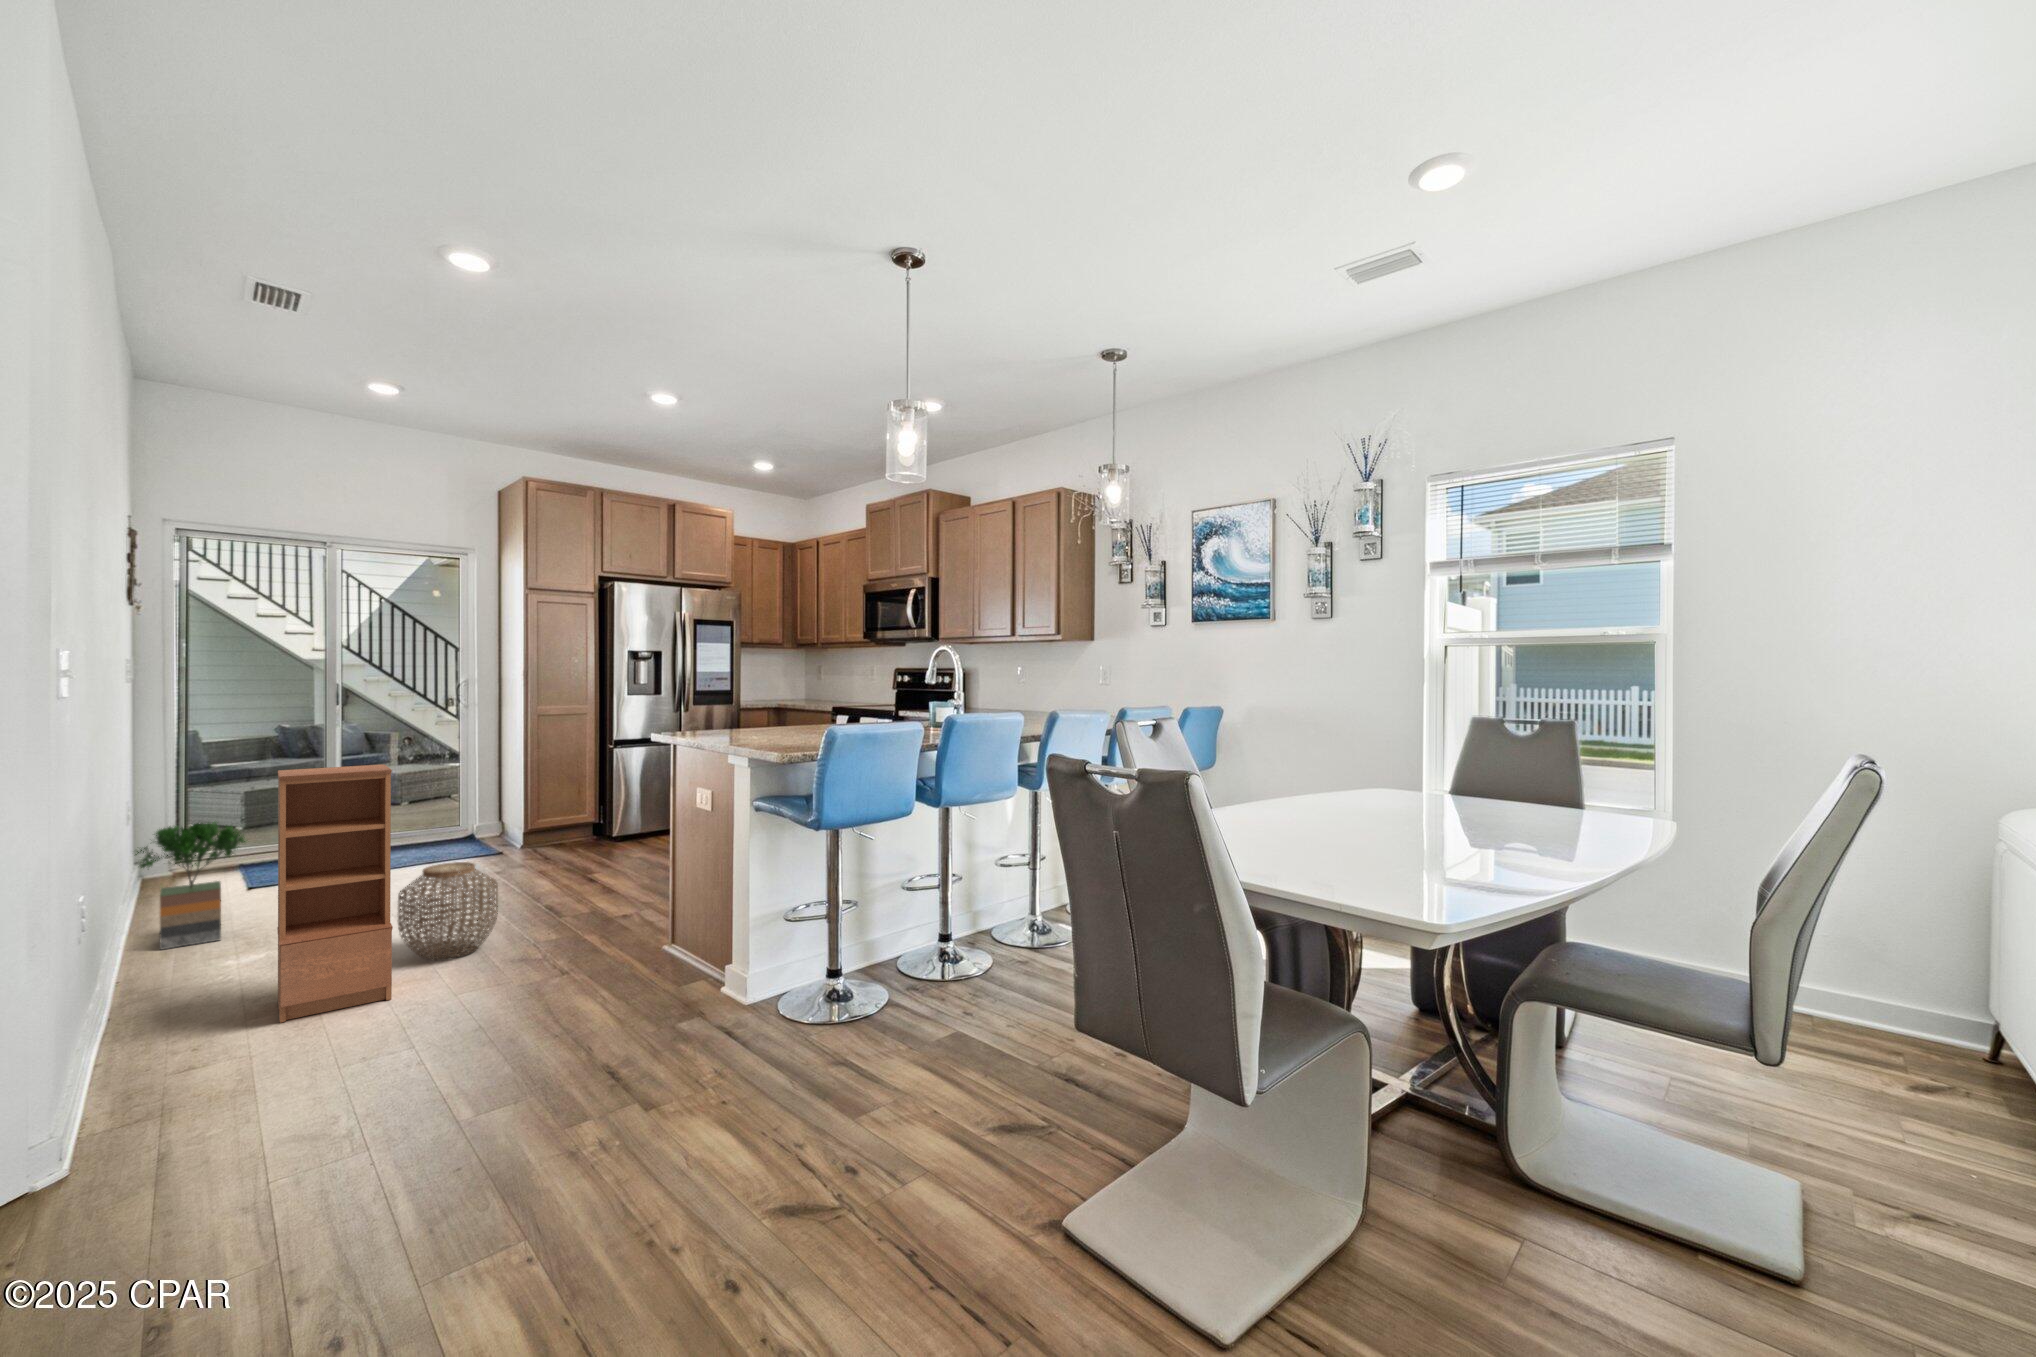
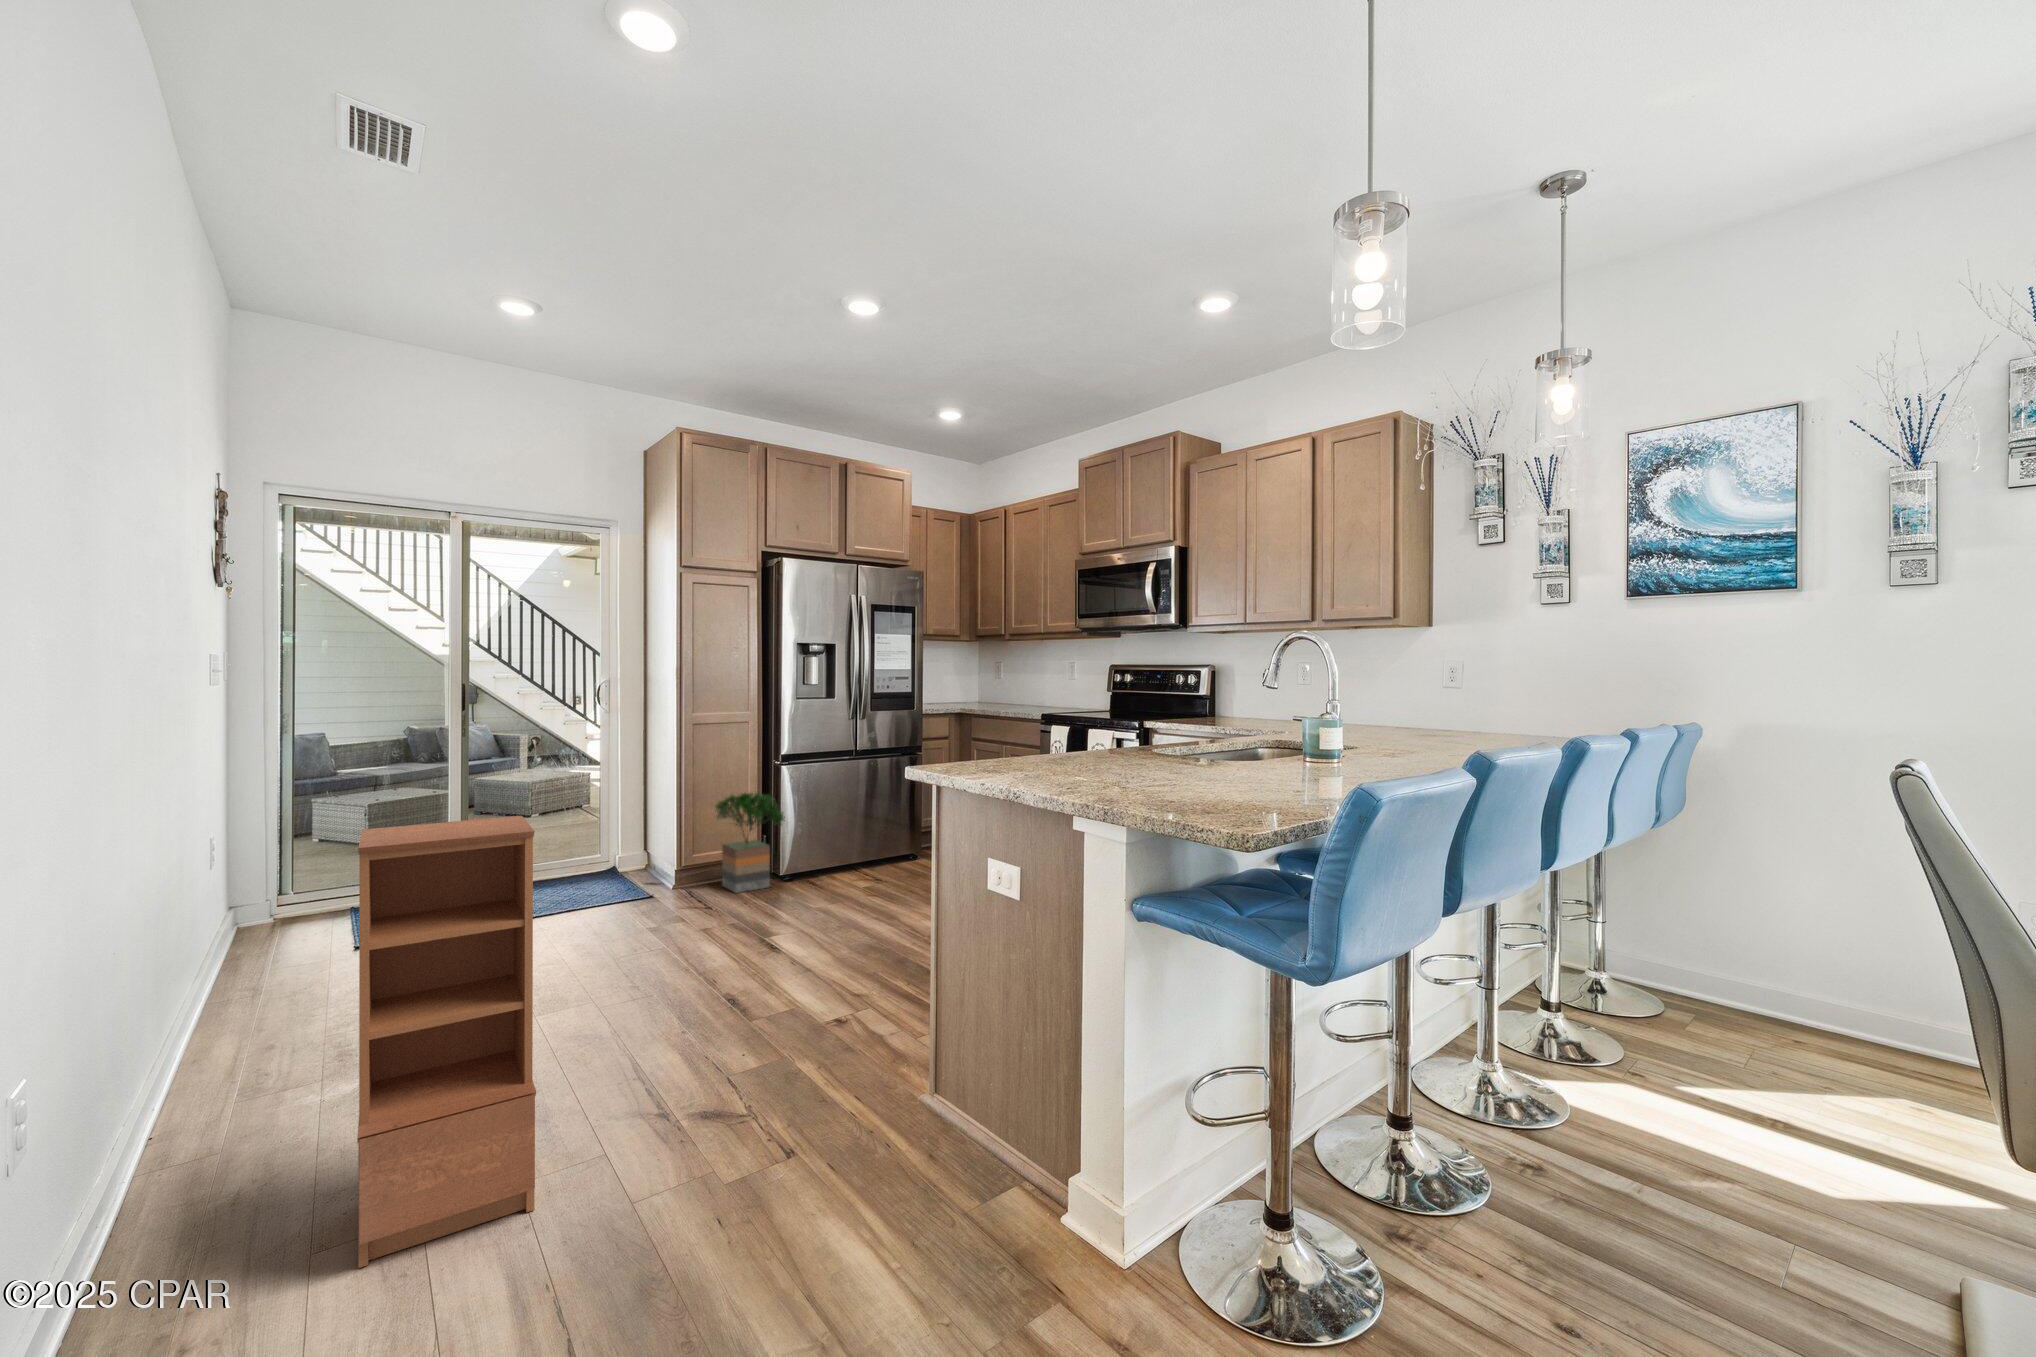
potted tree: present [135,822,246,950] -> present [715,793,785,893]
woven basket: present [398,862,498,960] -> none [540,952,679,1108]

